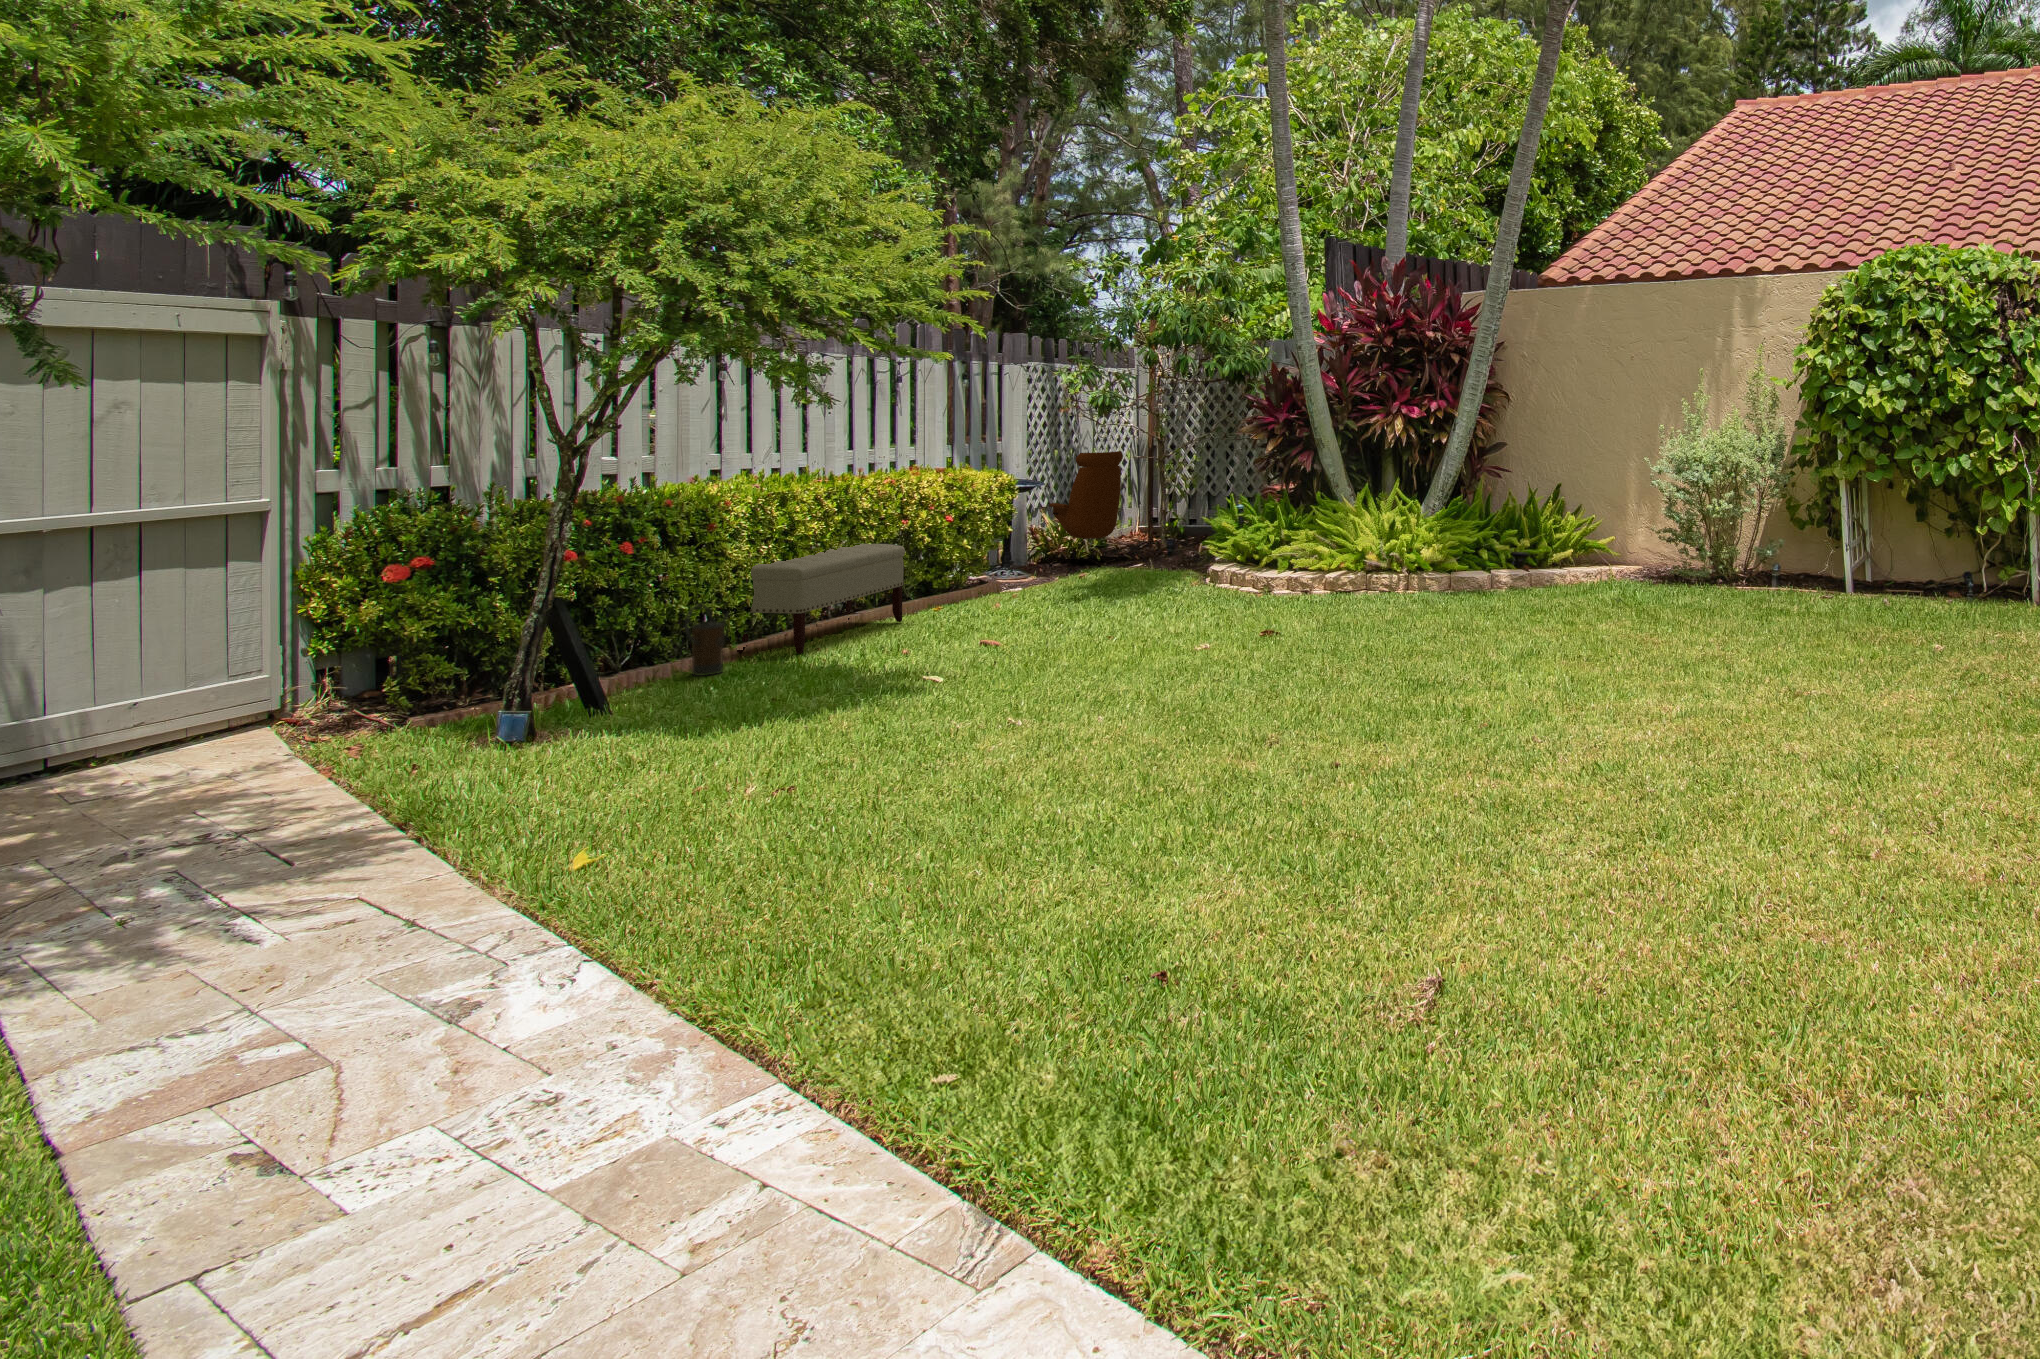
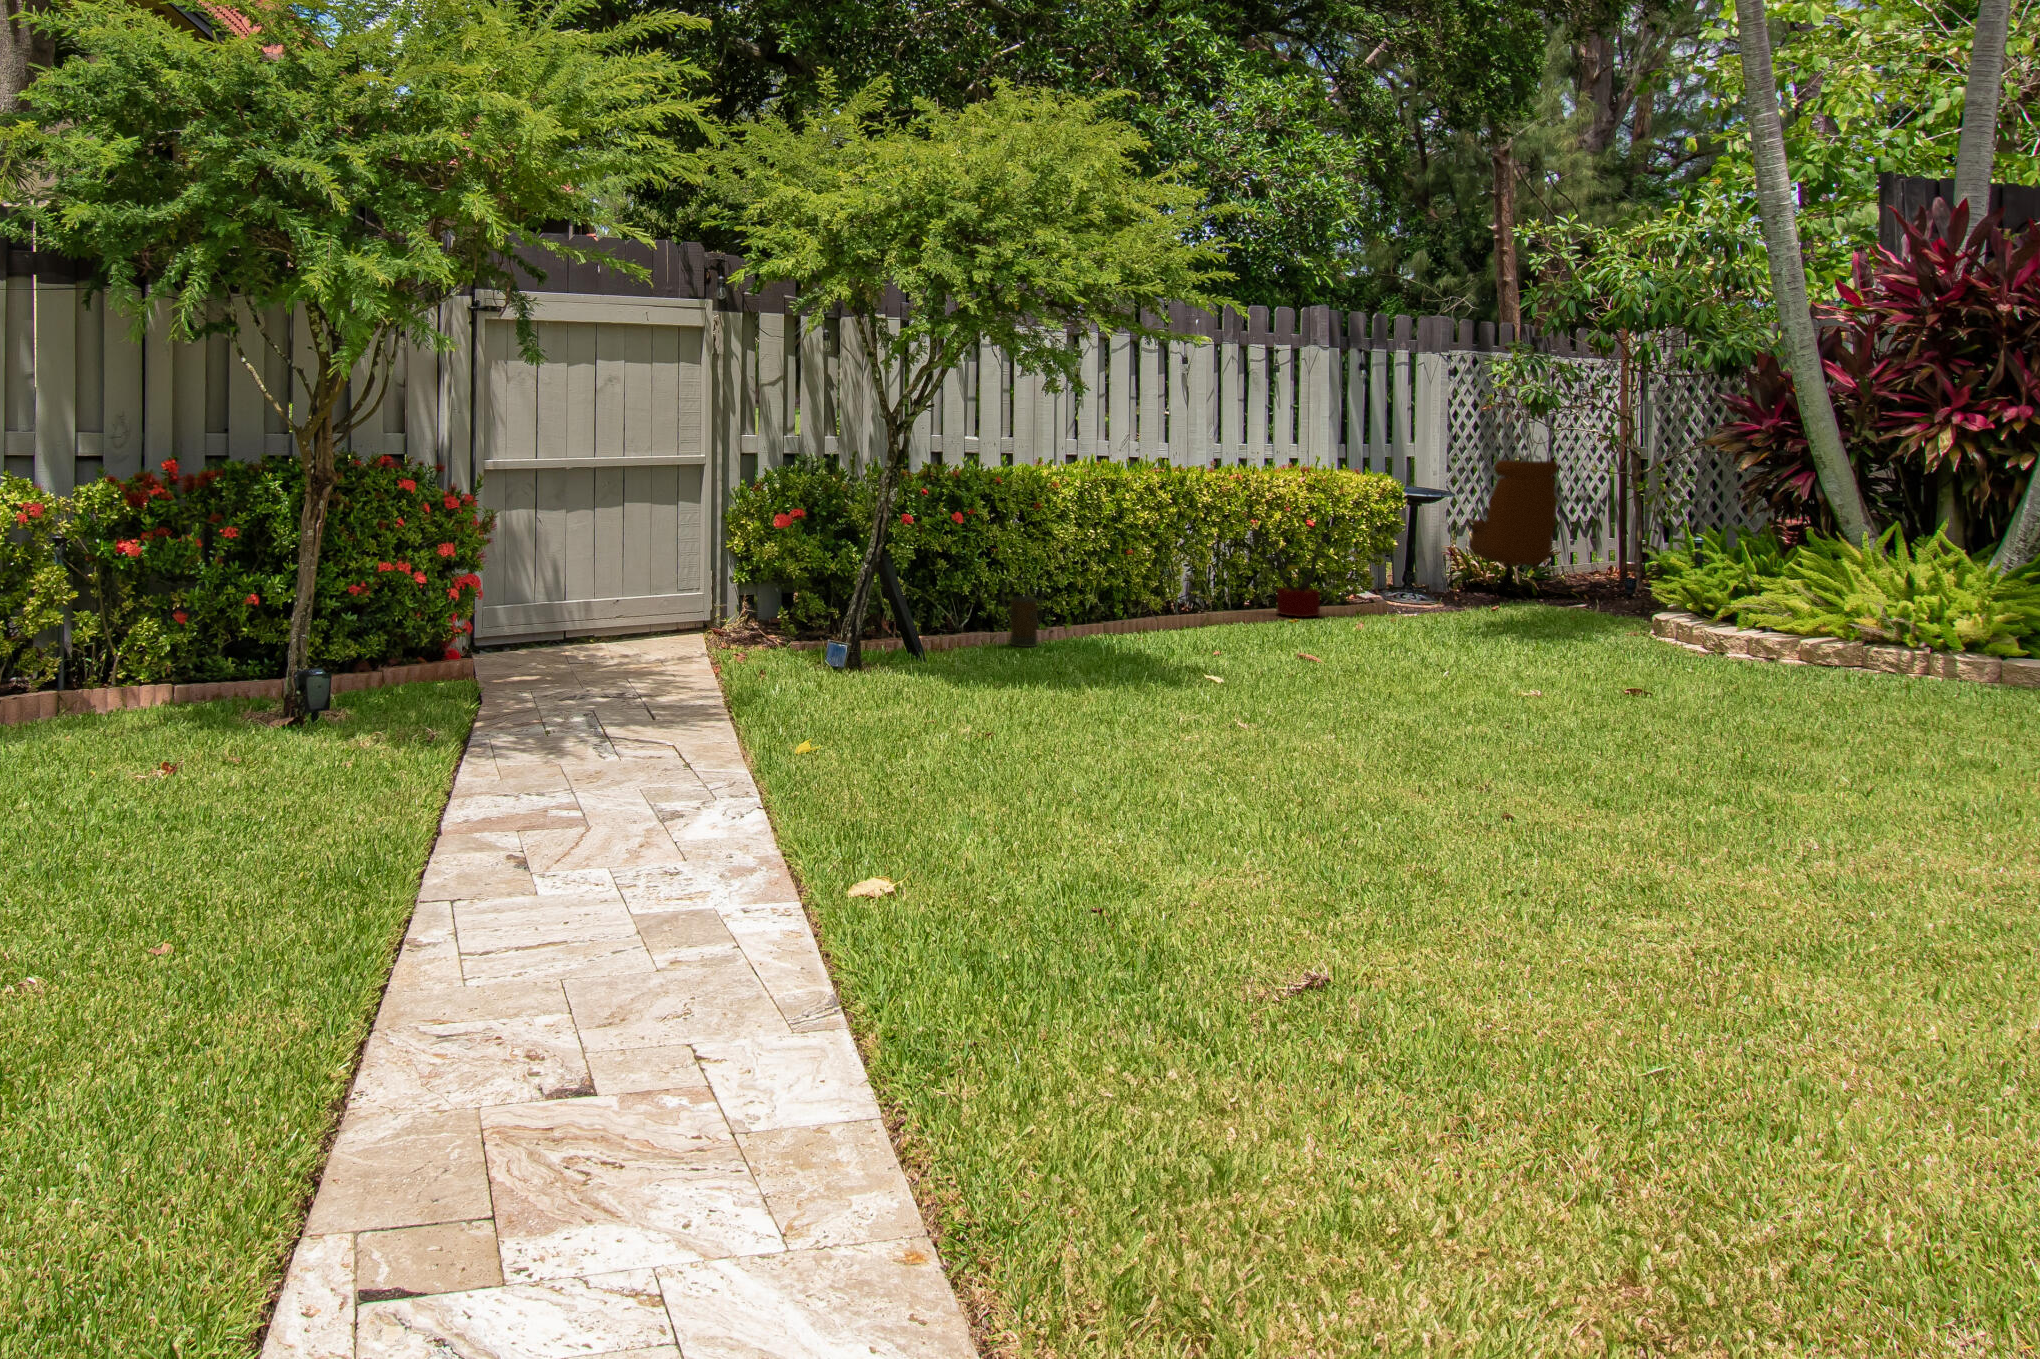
decorative plant: none [879,509,991,606] -> present [1254,522,1359,617]
bench: present [737,544,905,654] -> none [1063,539,1245,641]

